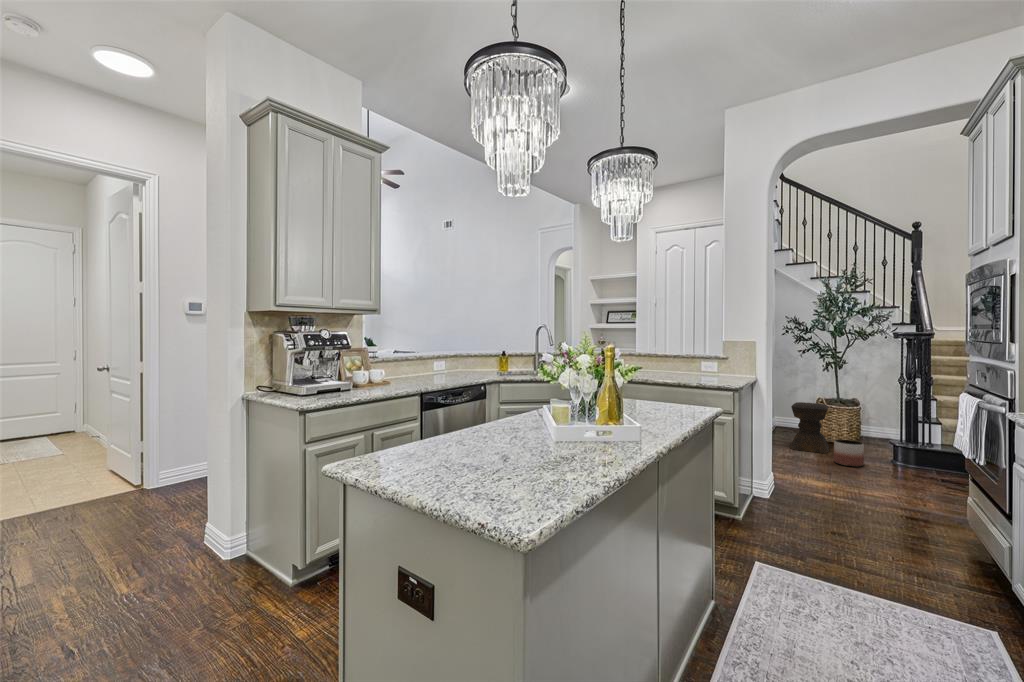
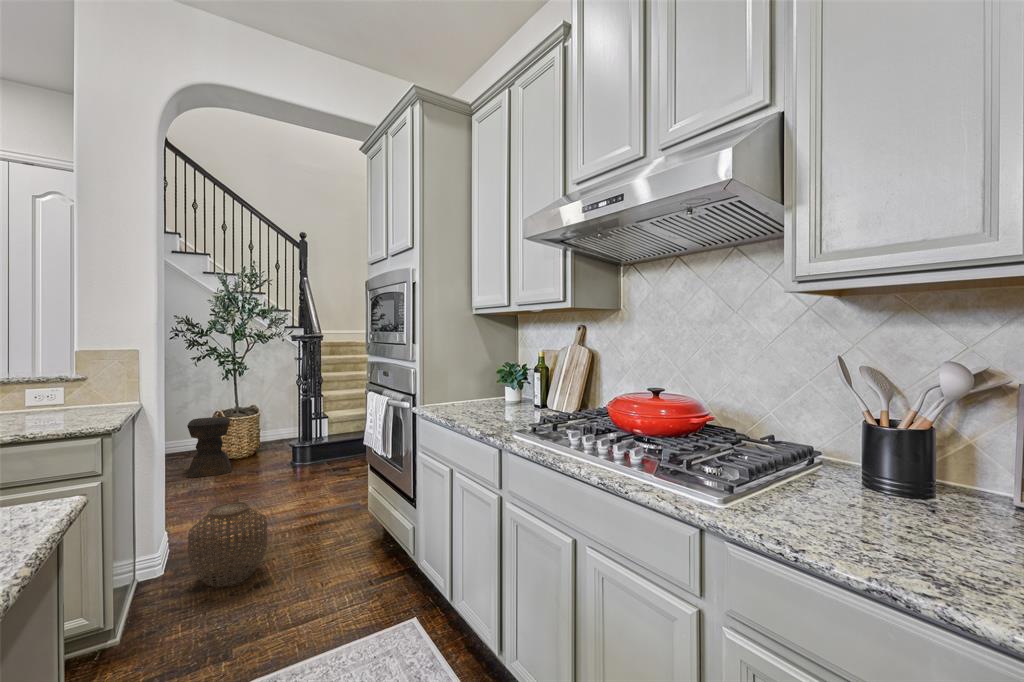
planter: present [834,439,864,467] -> none [239,452,269,482]
woven basket: none [781,466,845,530] -> present [188,502,267,587]

